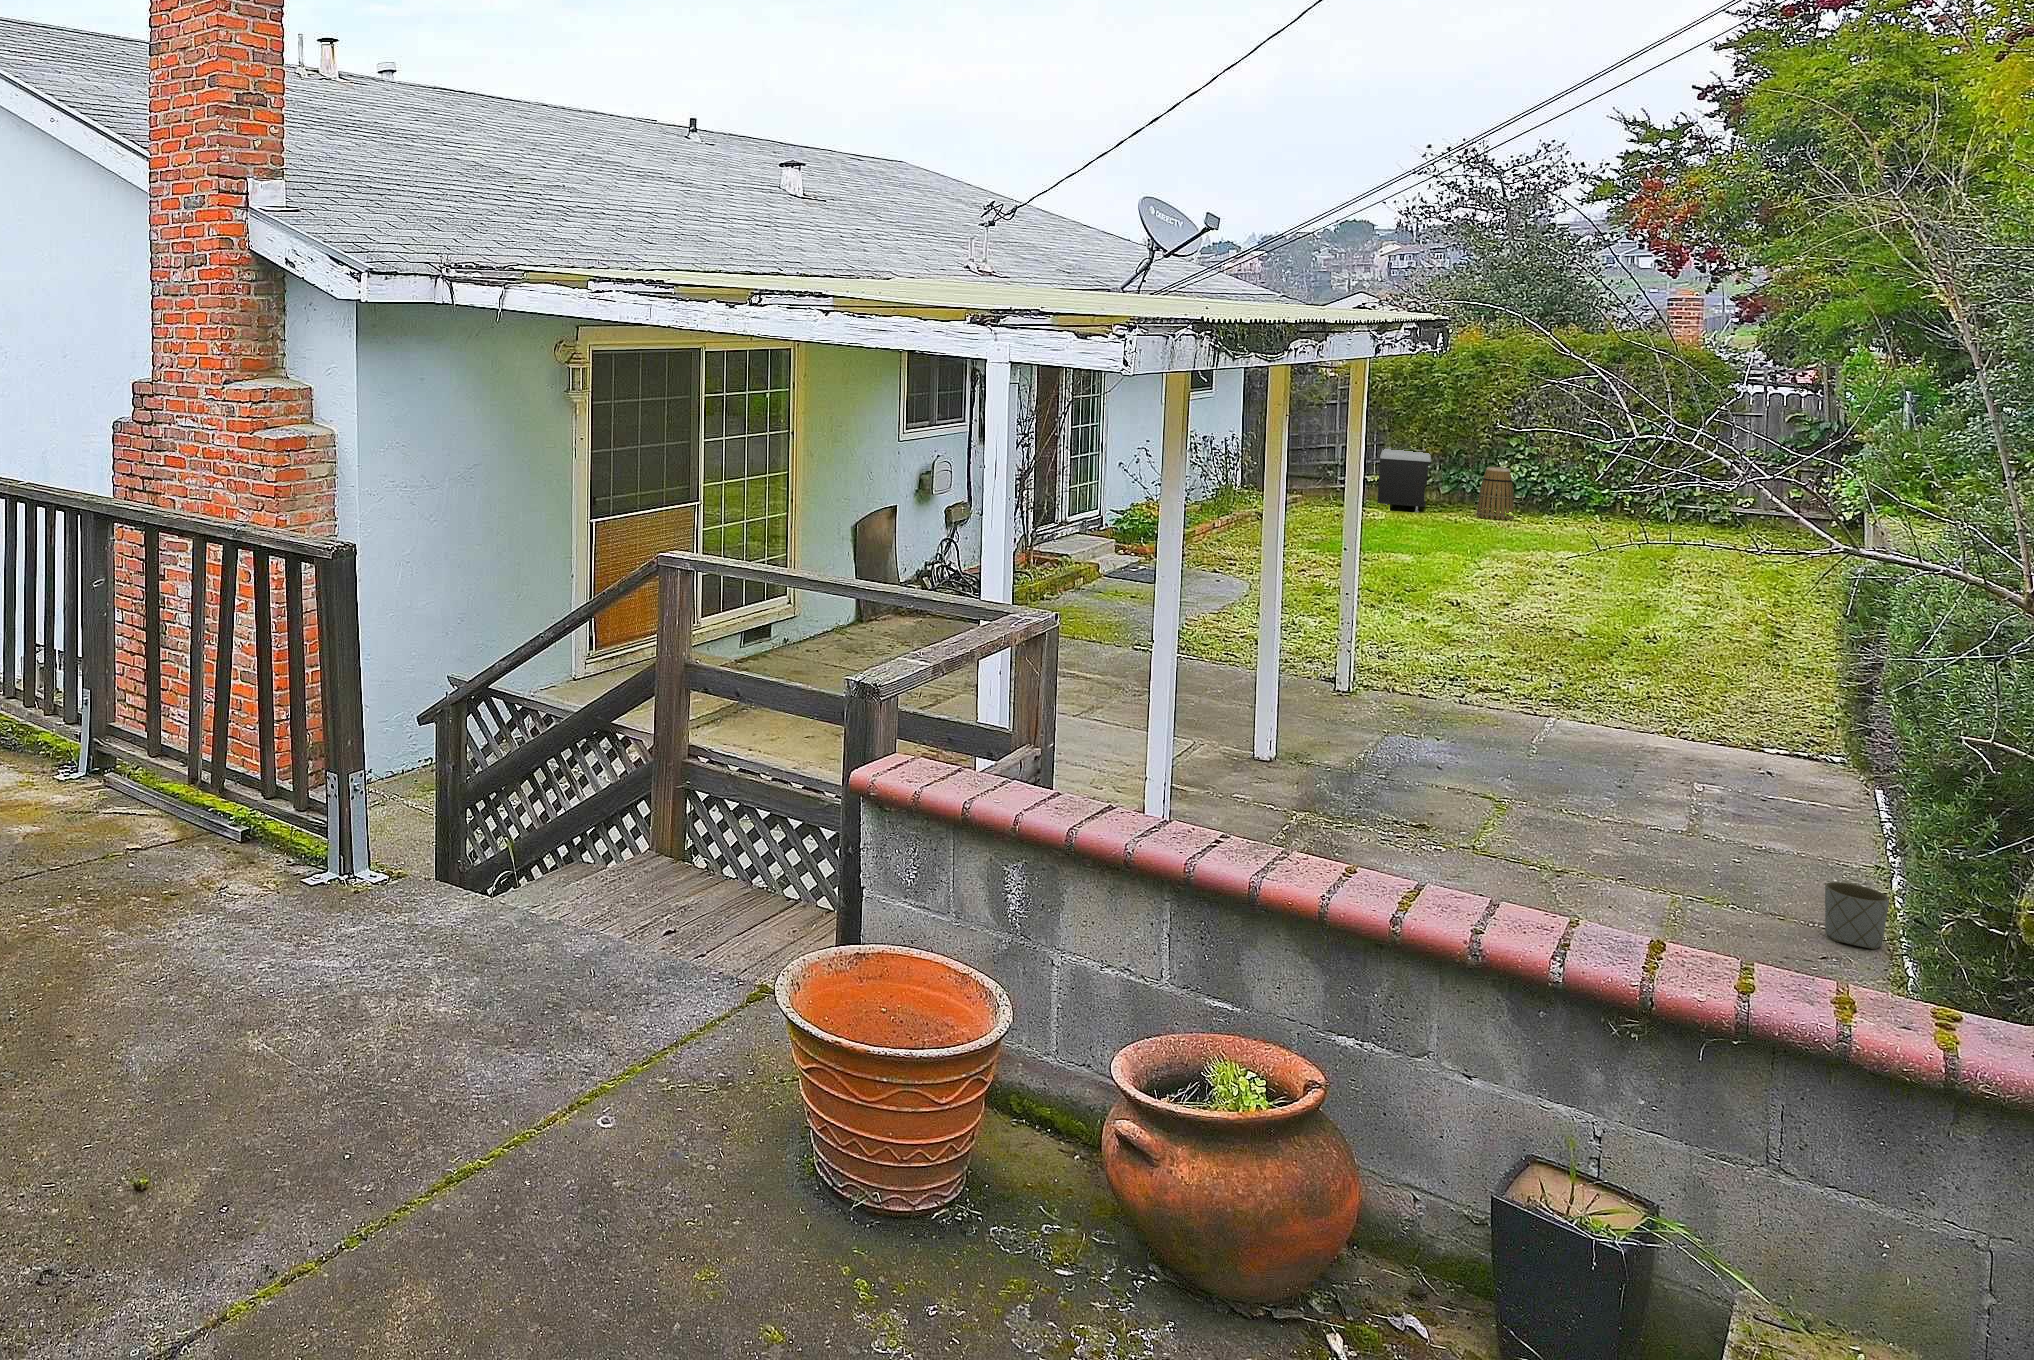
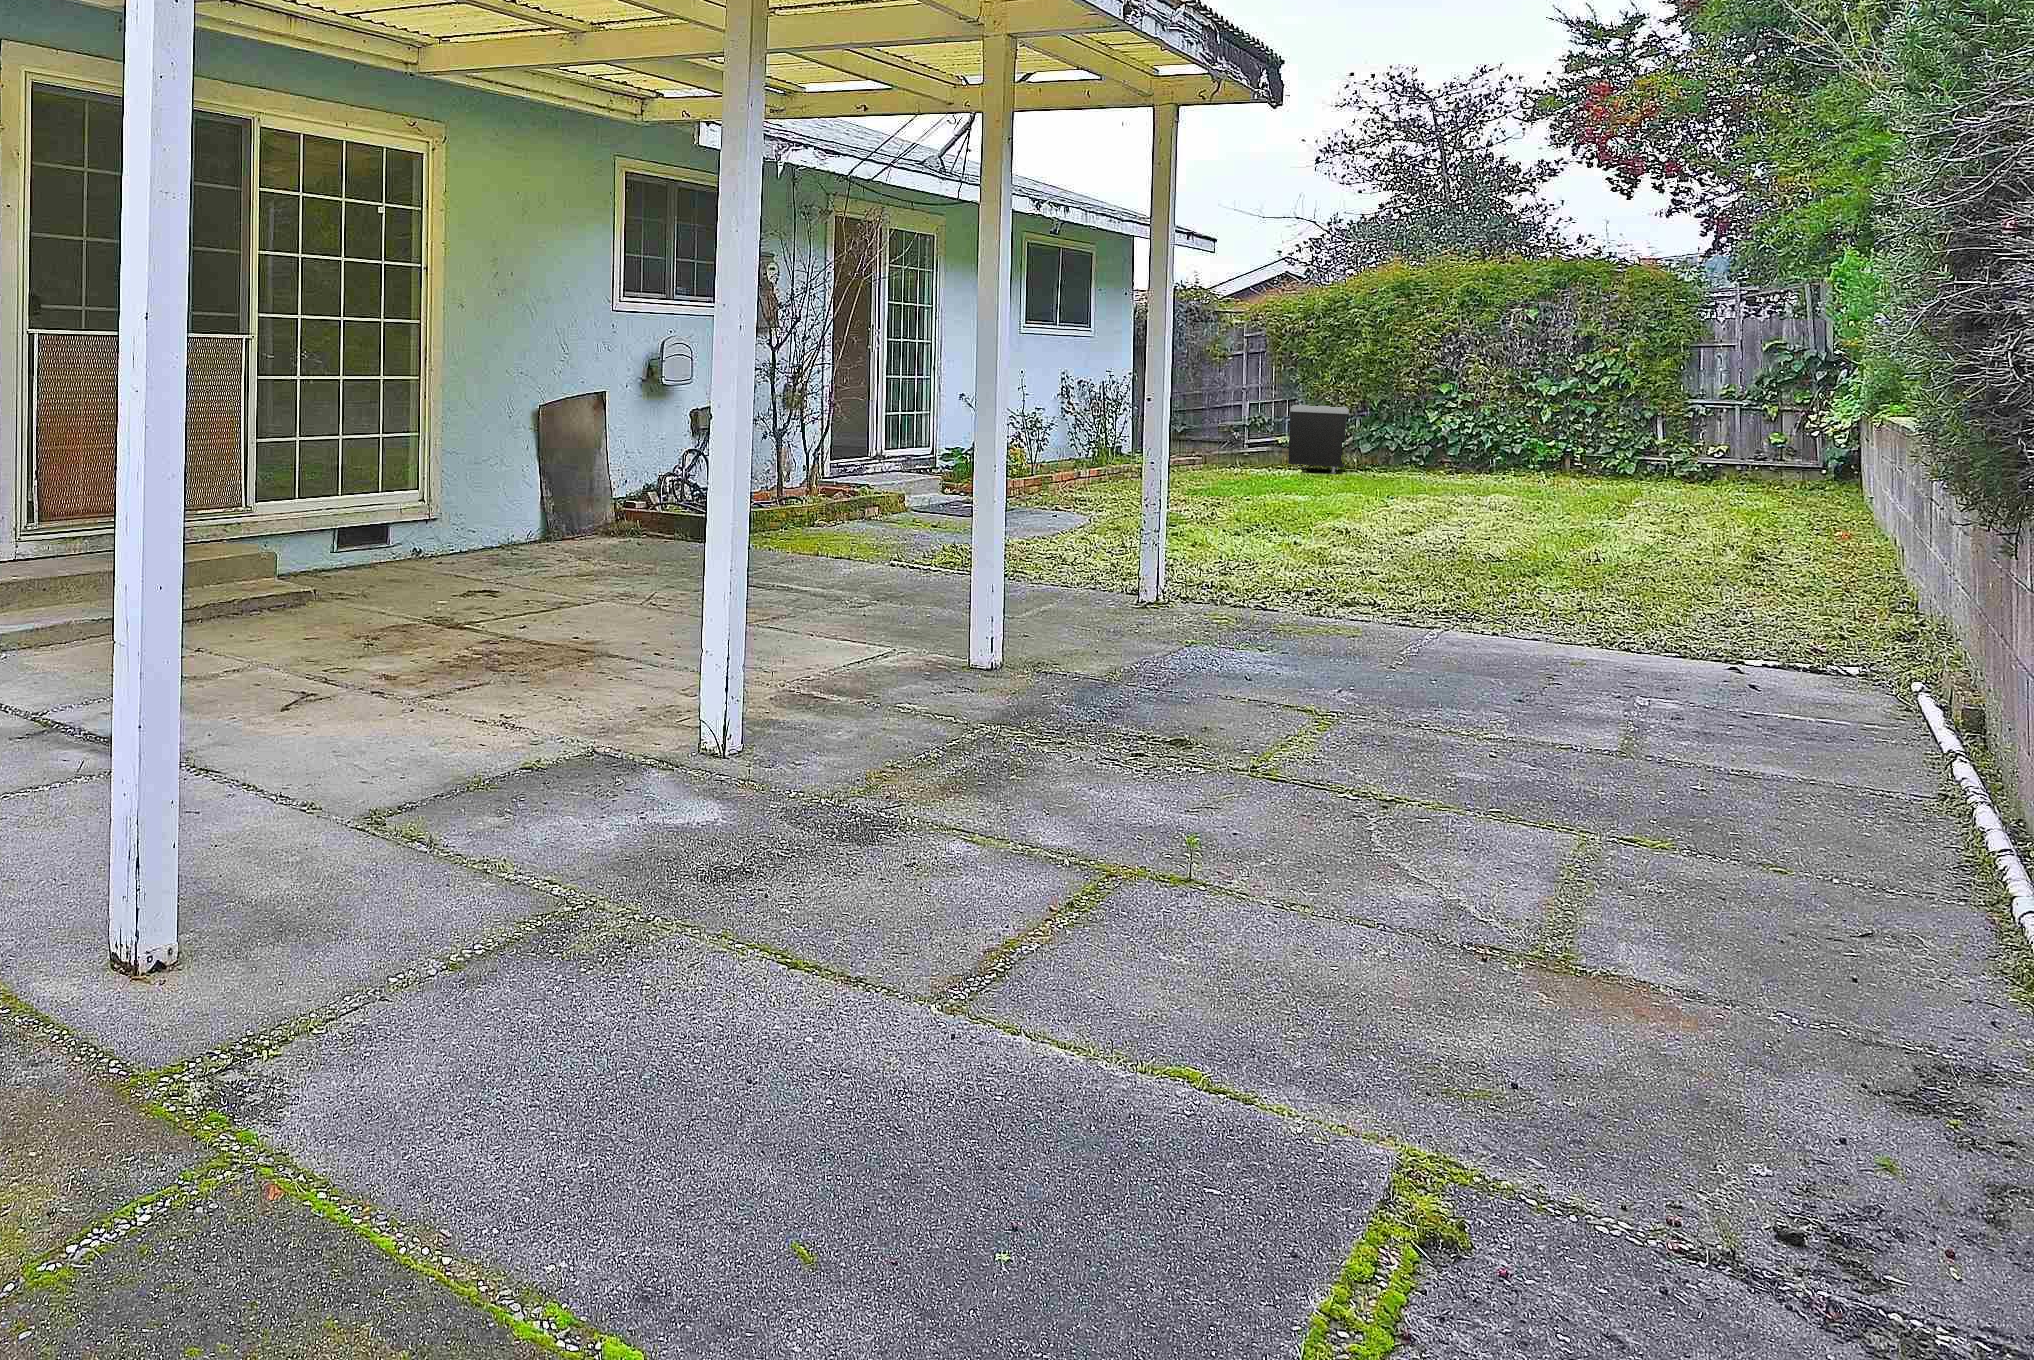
basket: present [1477,467,1514,520] -> none [1402,418,1445,479]
planter: present [1825,882,1889,950] -> none [1860,800,1986,925]

